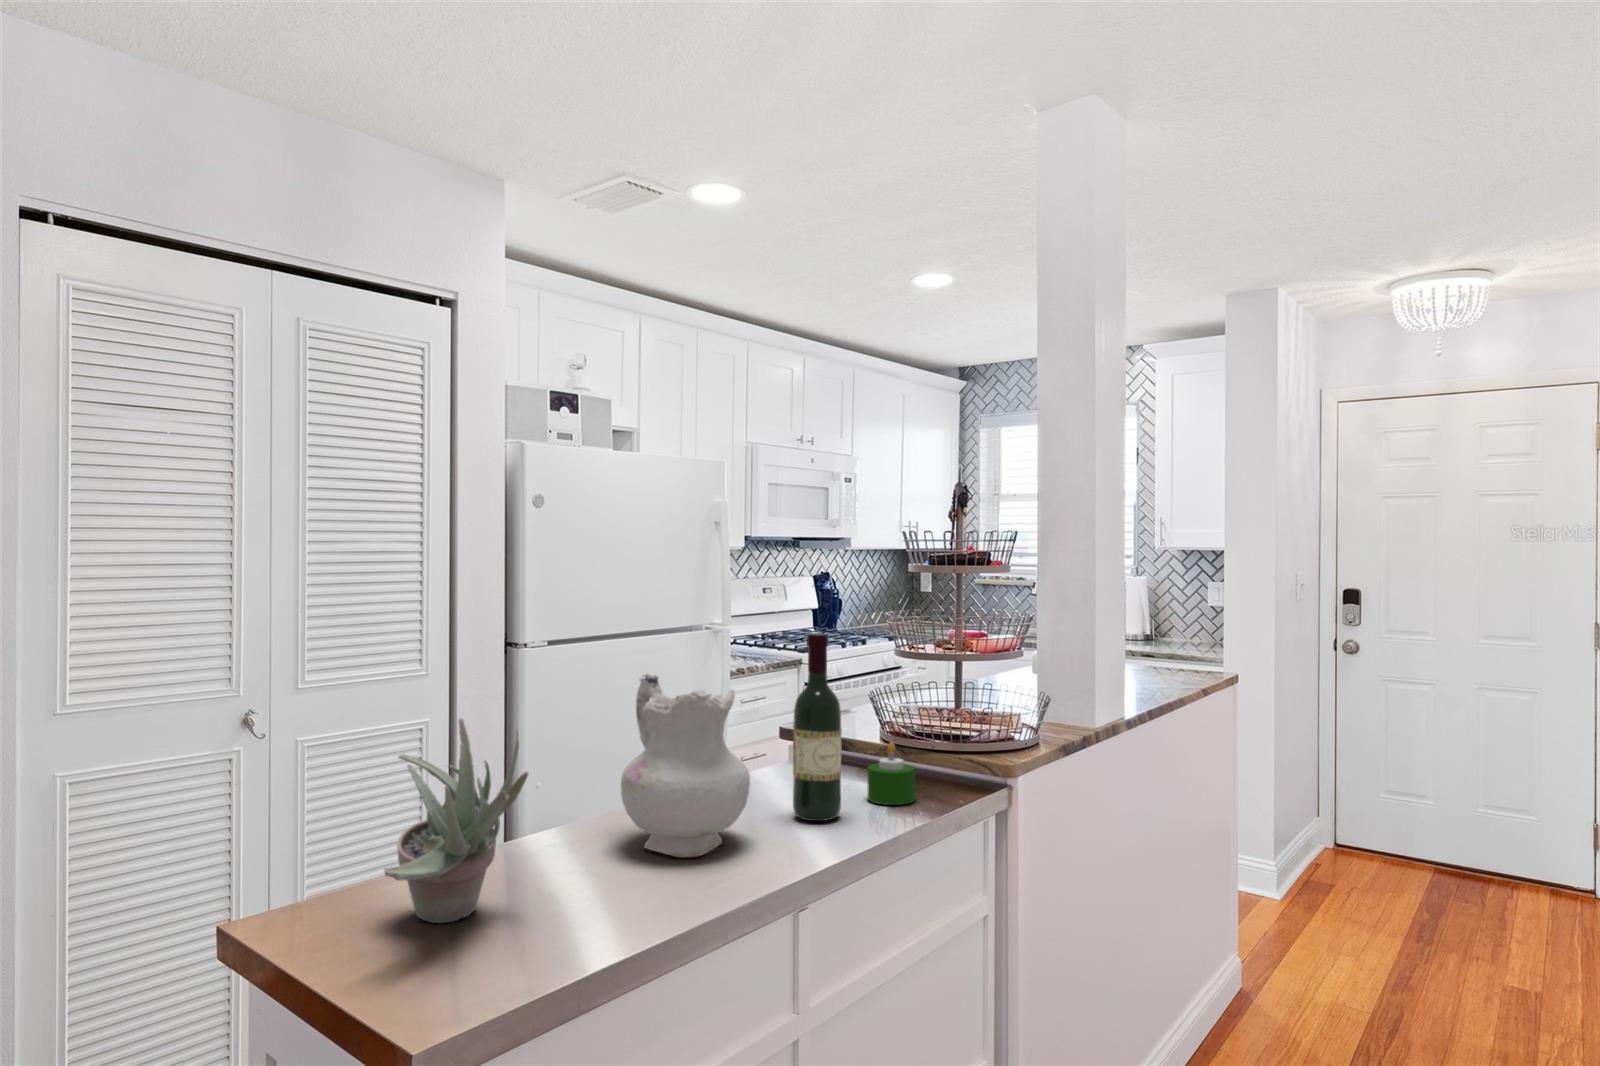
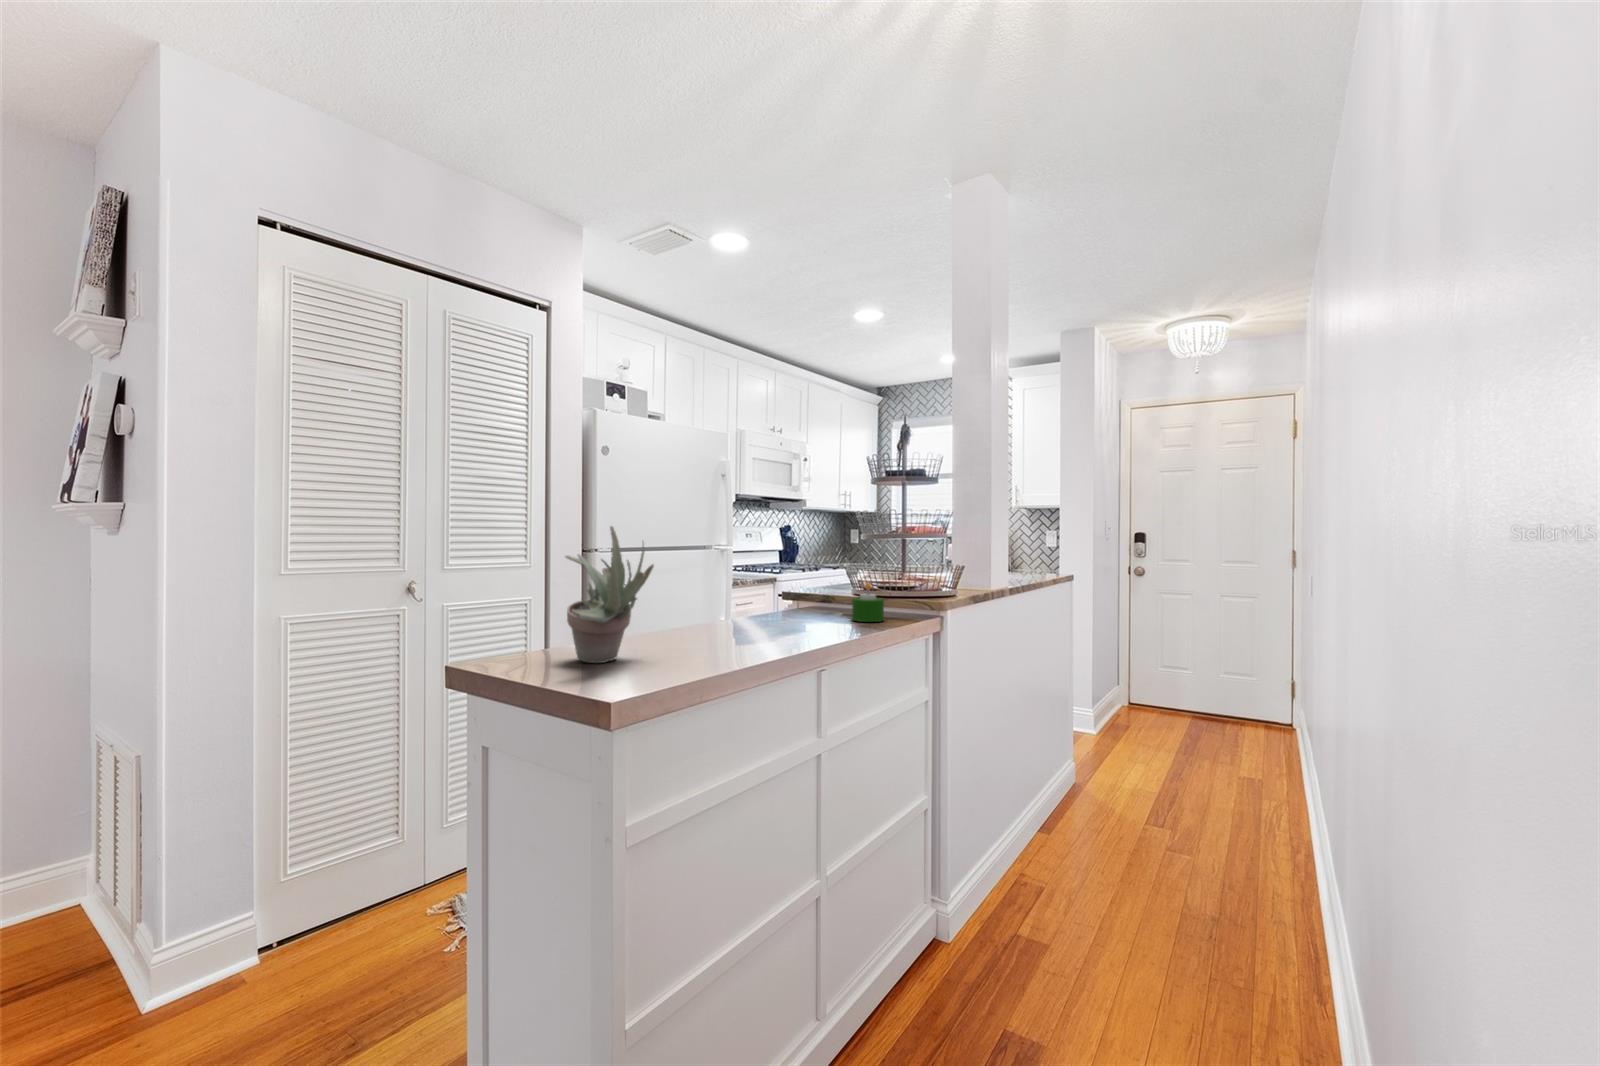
wine bottle: present [793,633,842,821] -> none [807,505,839,628]
ceramic pitcher: present [621,674,750,857] -> none [699,527,784,640]

